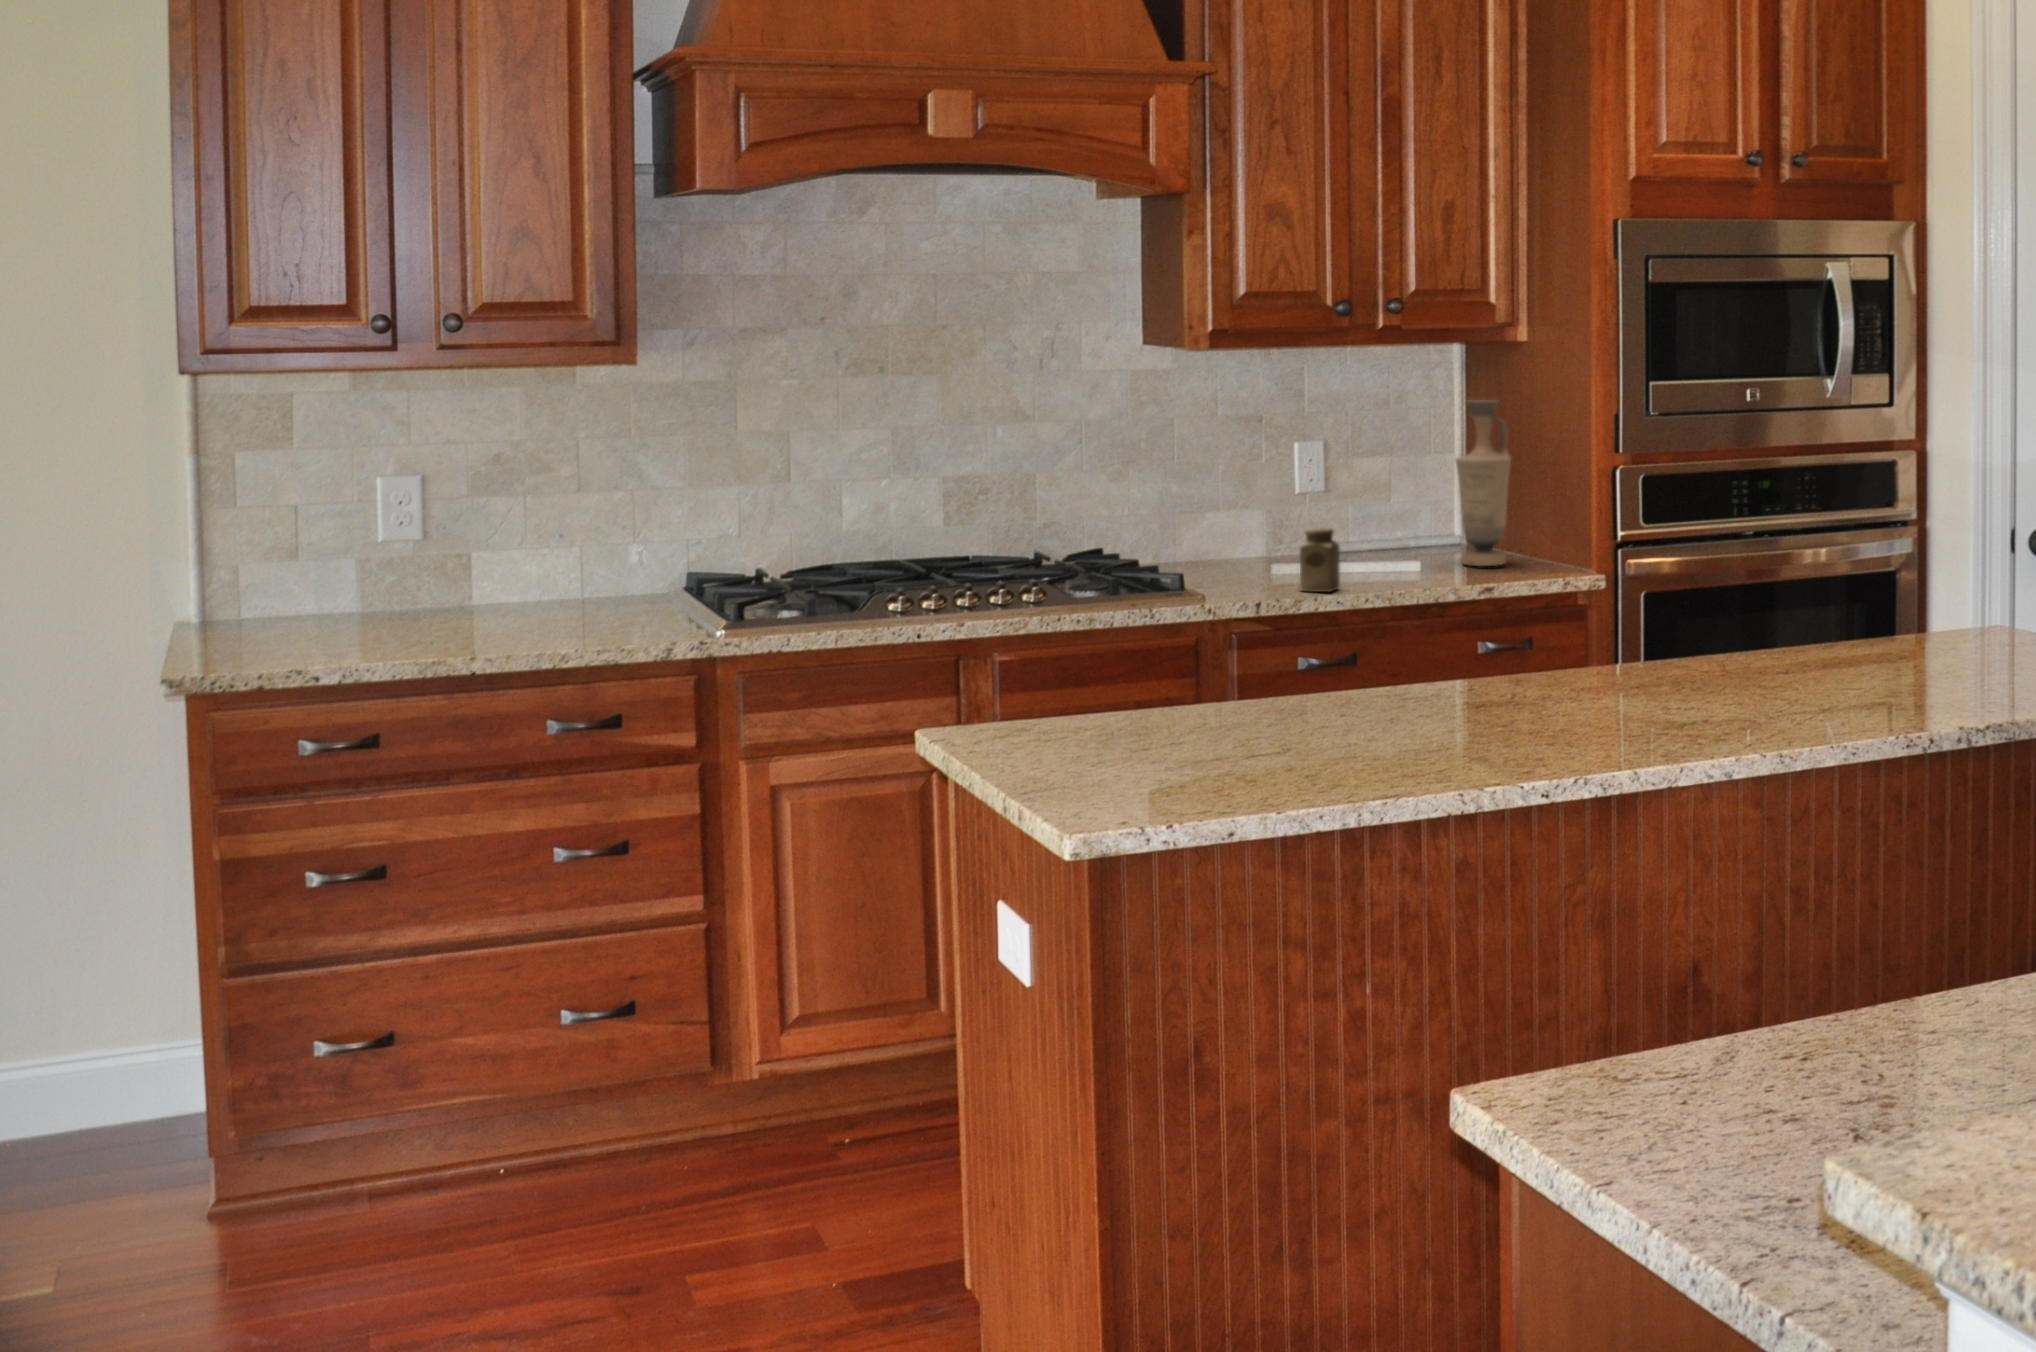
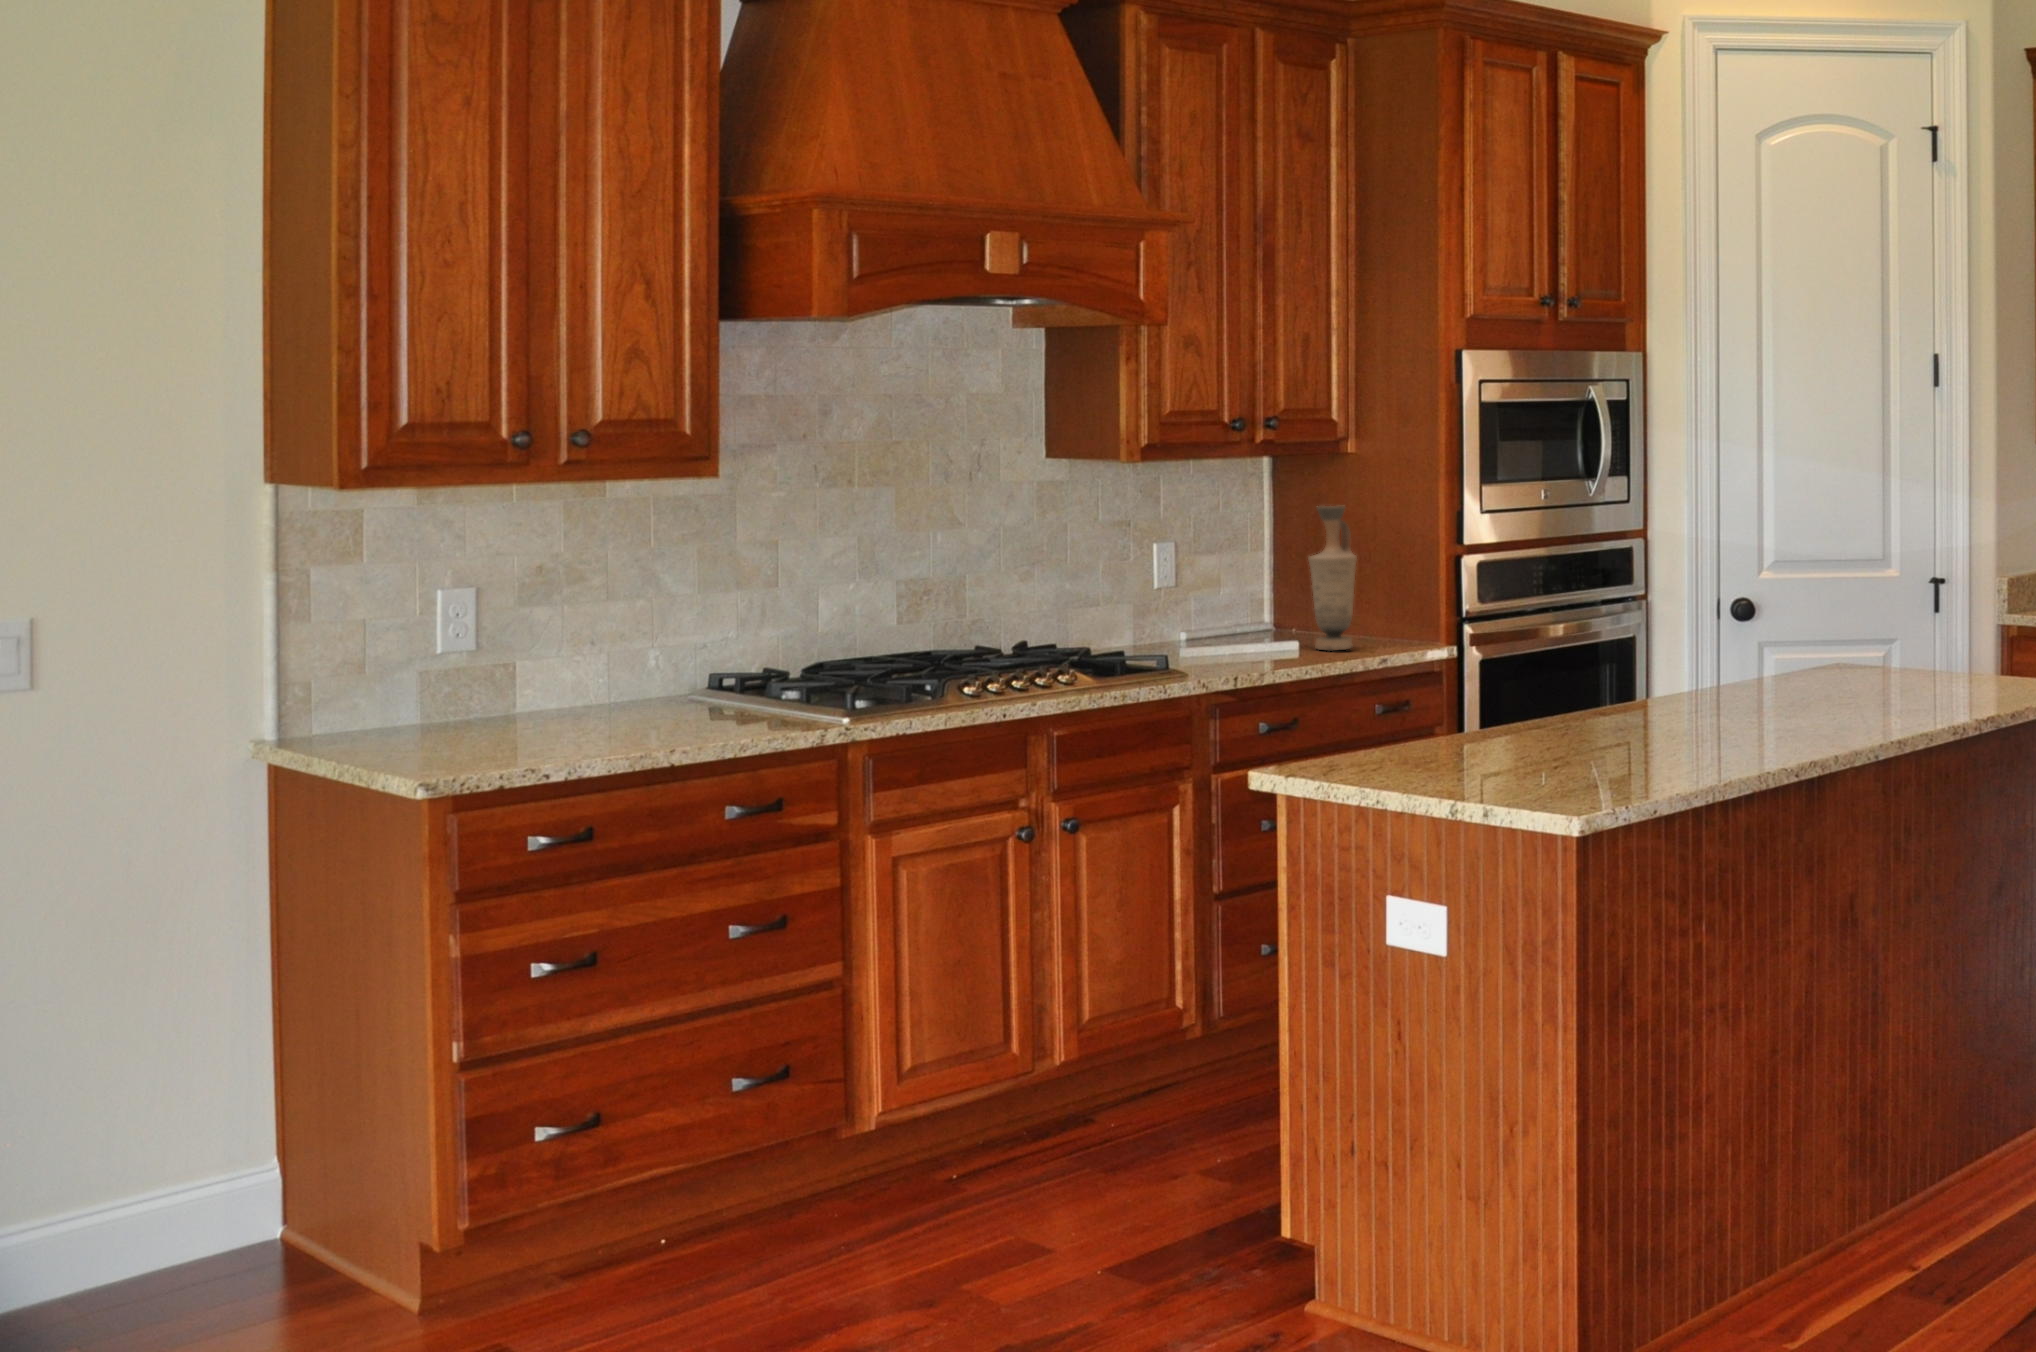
salt shaker: present [1300,527,1340,592] -> none [1244,616,1275,672]

